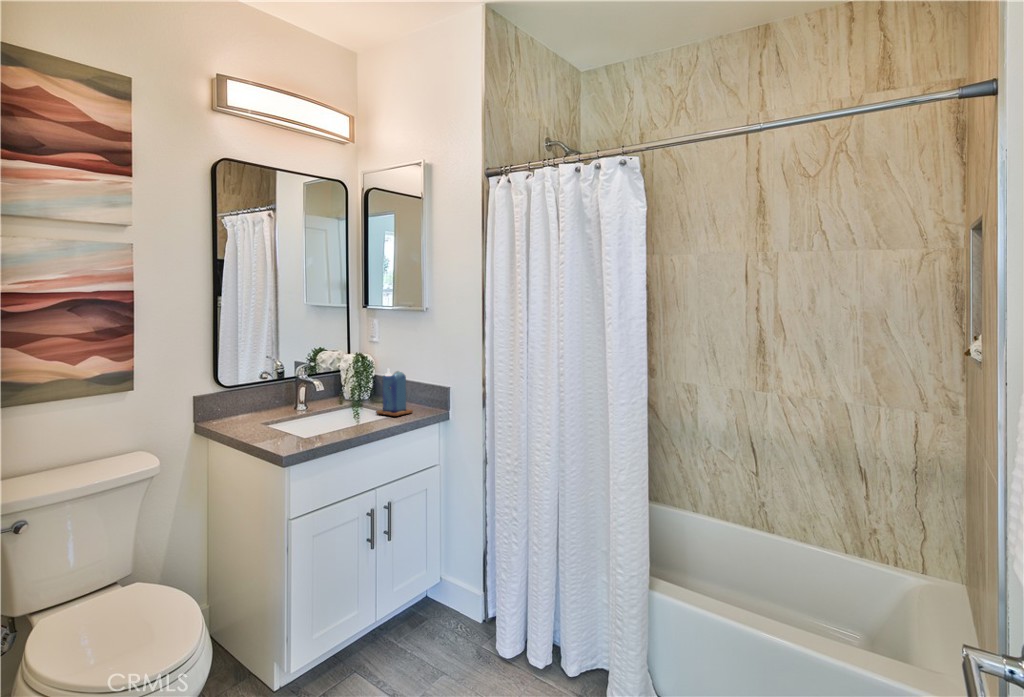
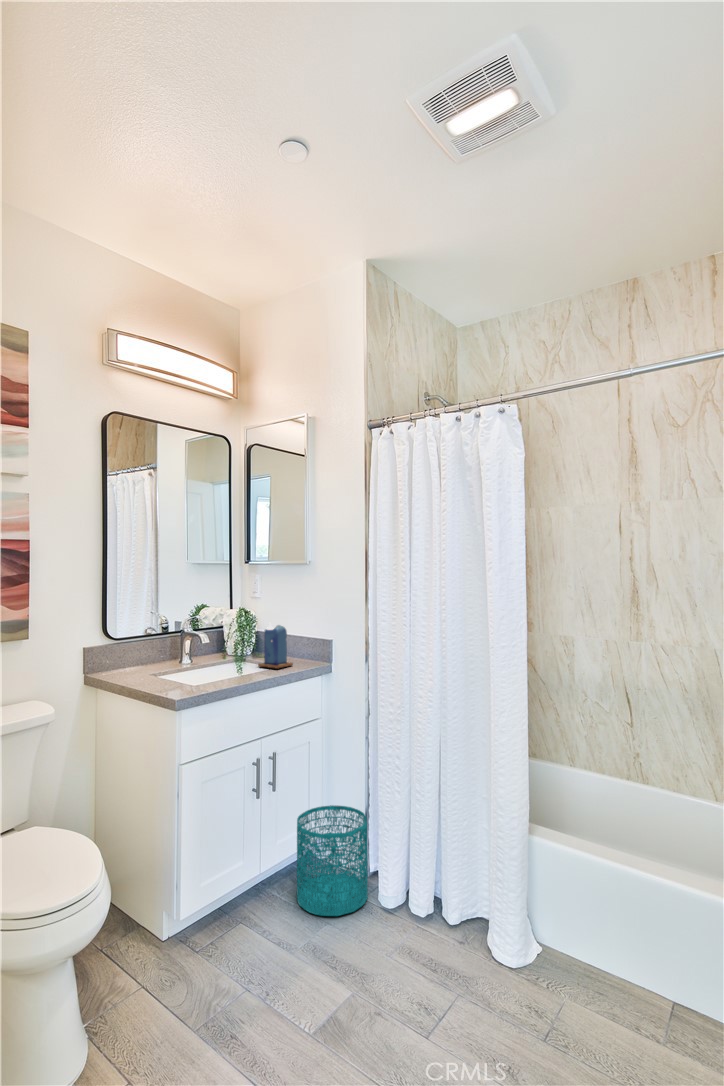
wastebasket: none [414,553,486,666] -> present [297,805,368,916]

